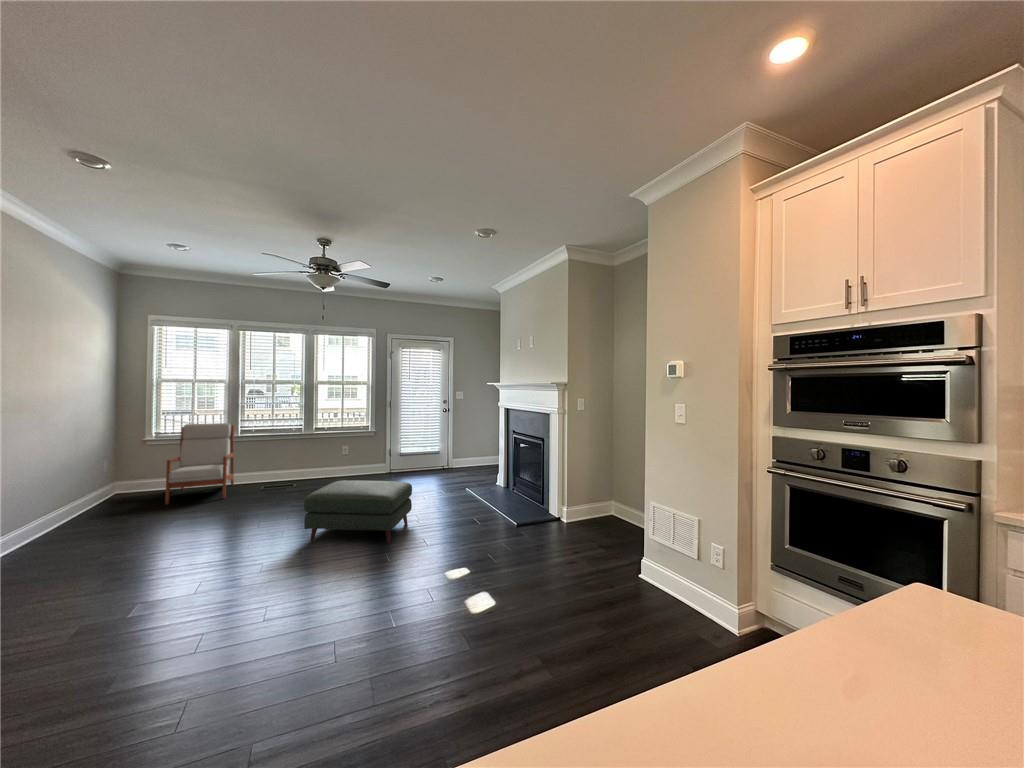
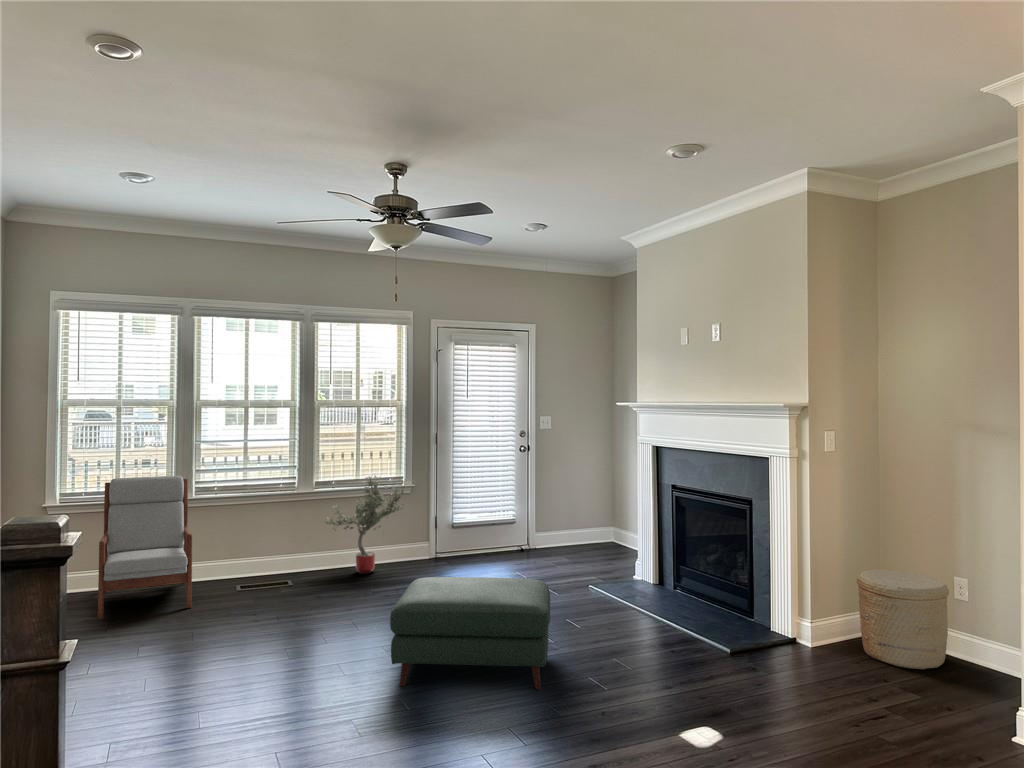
potted tree: none [318,424,367,481] -> present [326,476,404,574]
woven basket: none [591,478,638,534] -> present [857,570,949,669]

